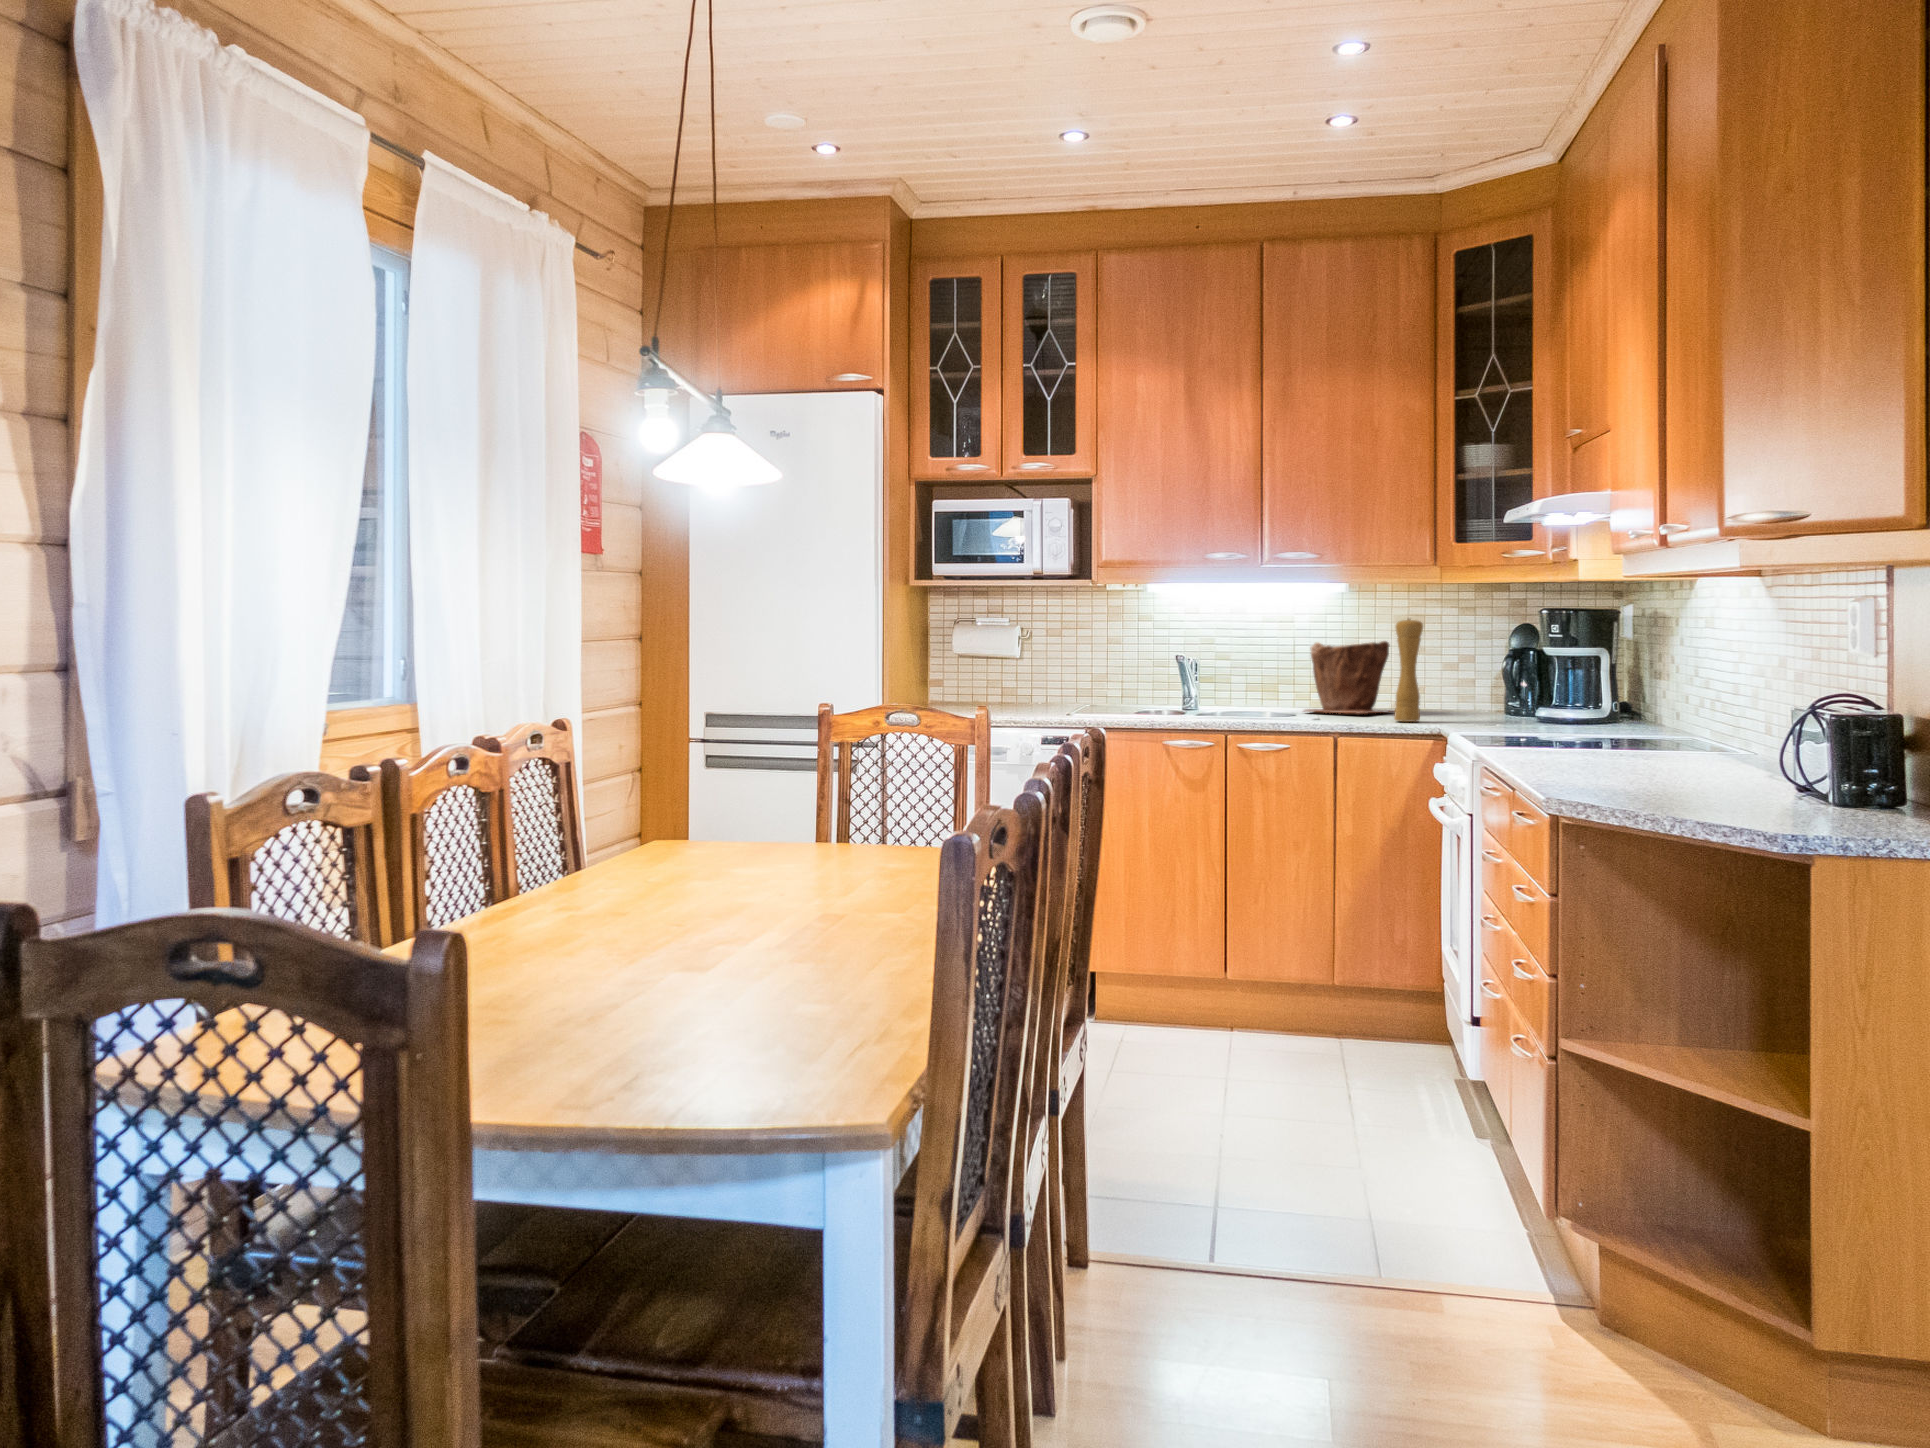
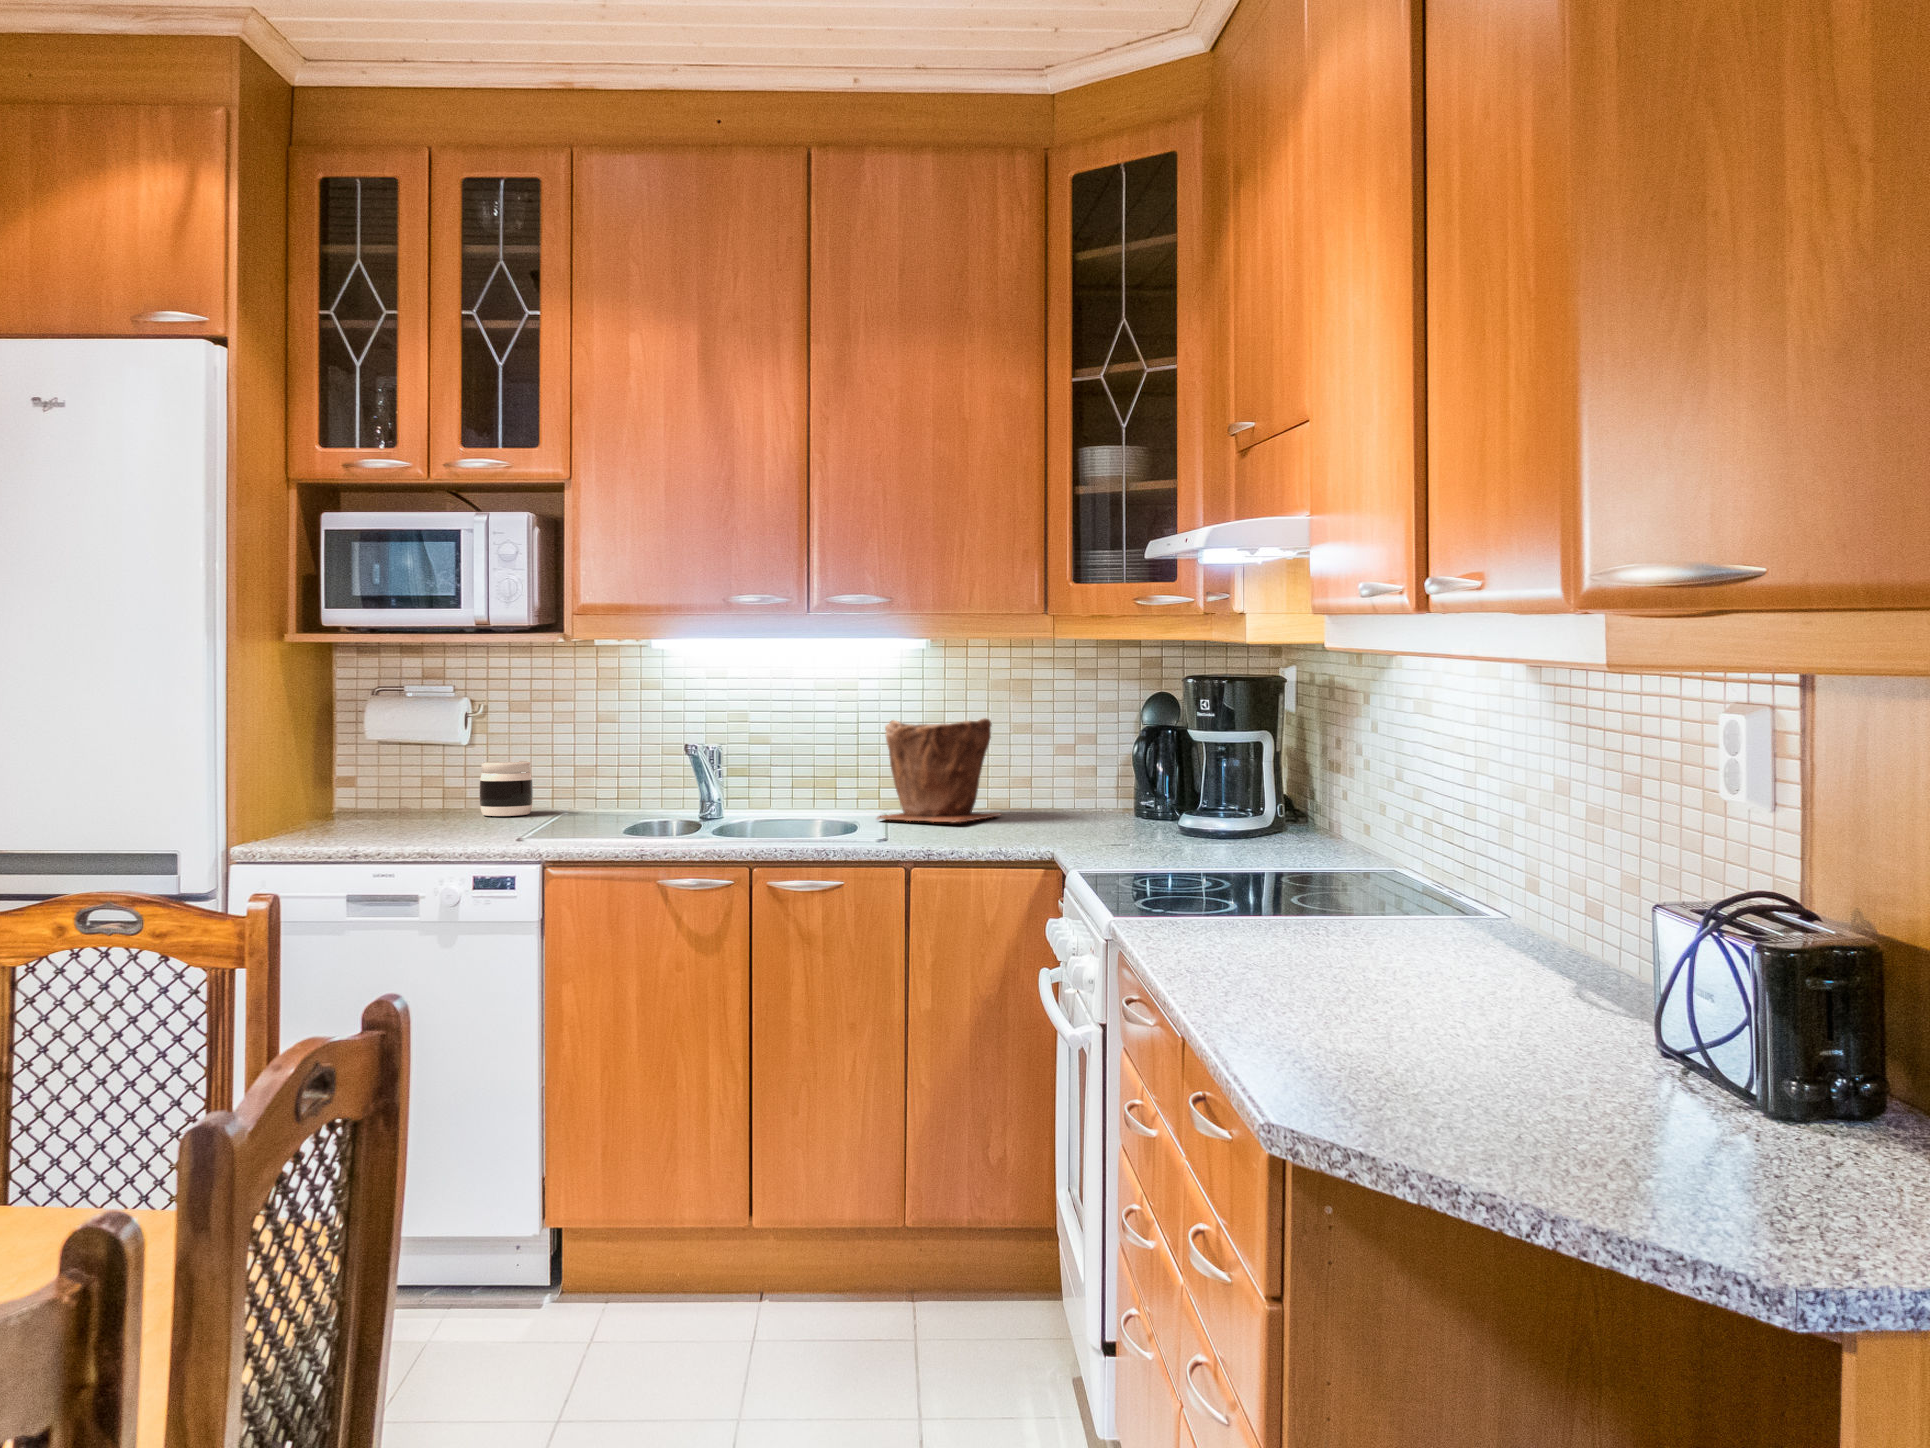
pepper mill: present [1394,619,1423,722] -> none [1001,690,1039,837]
jar: none [1026,671,1061,706] -> present [479,761,533,816]

